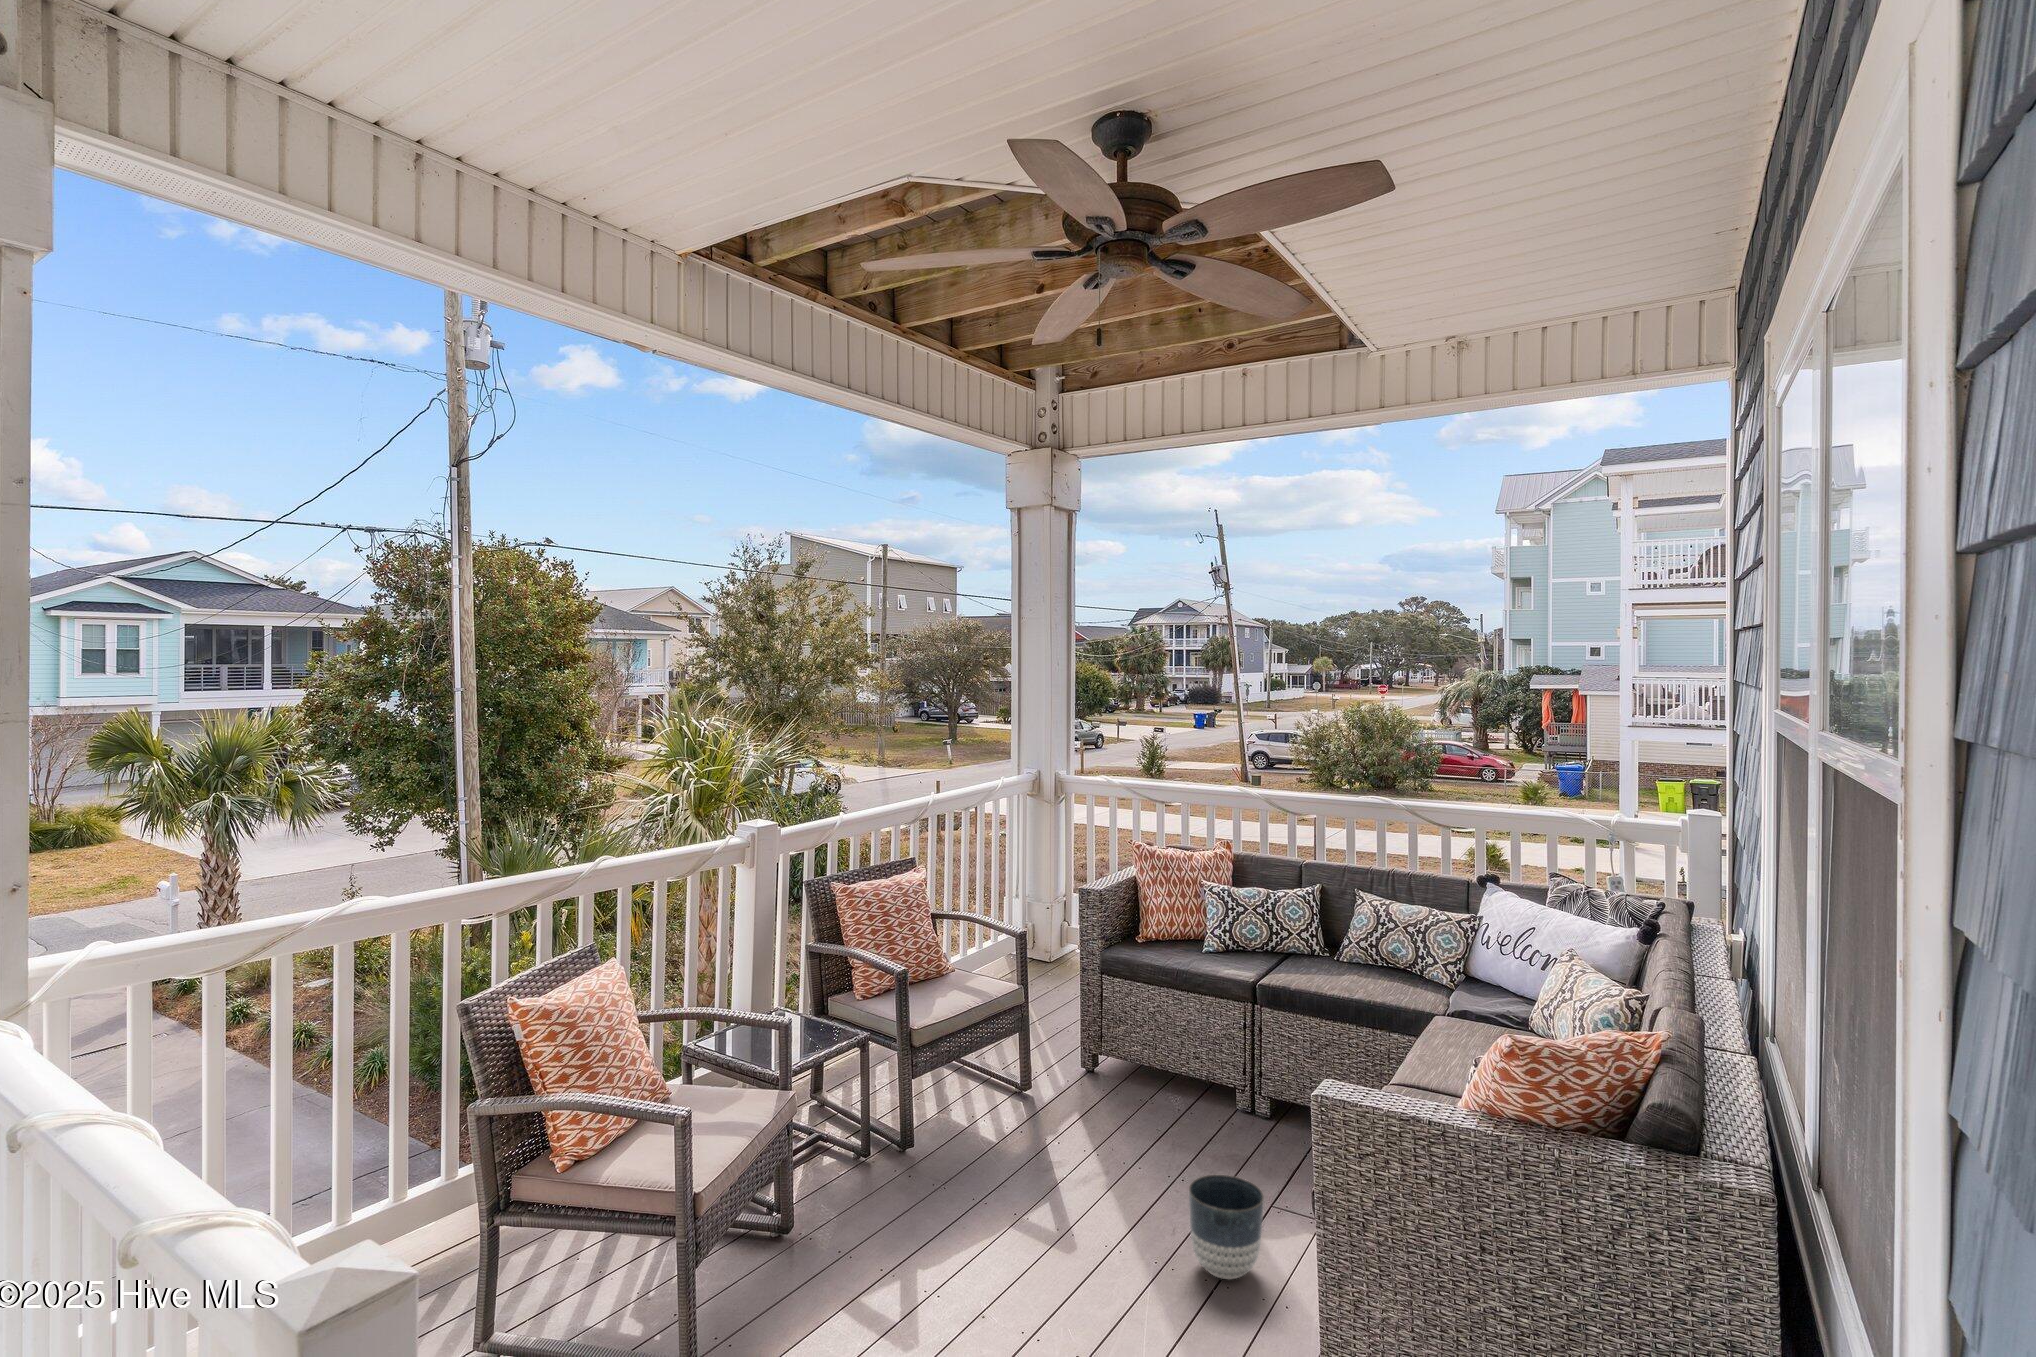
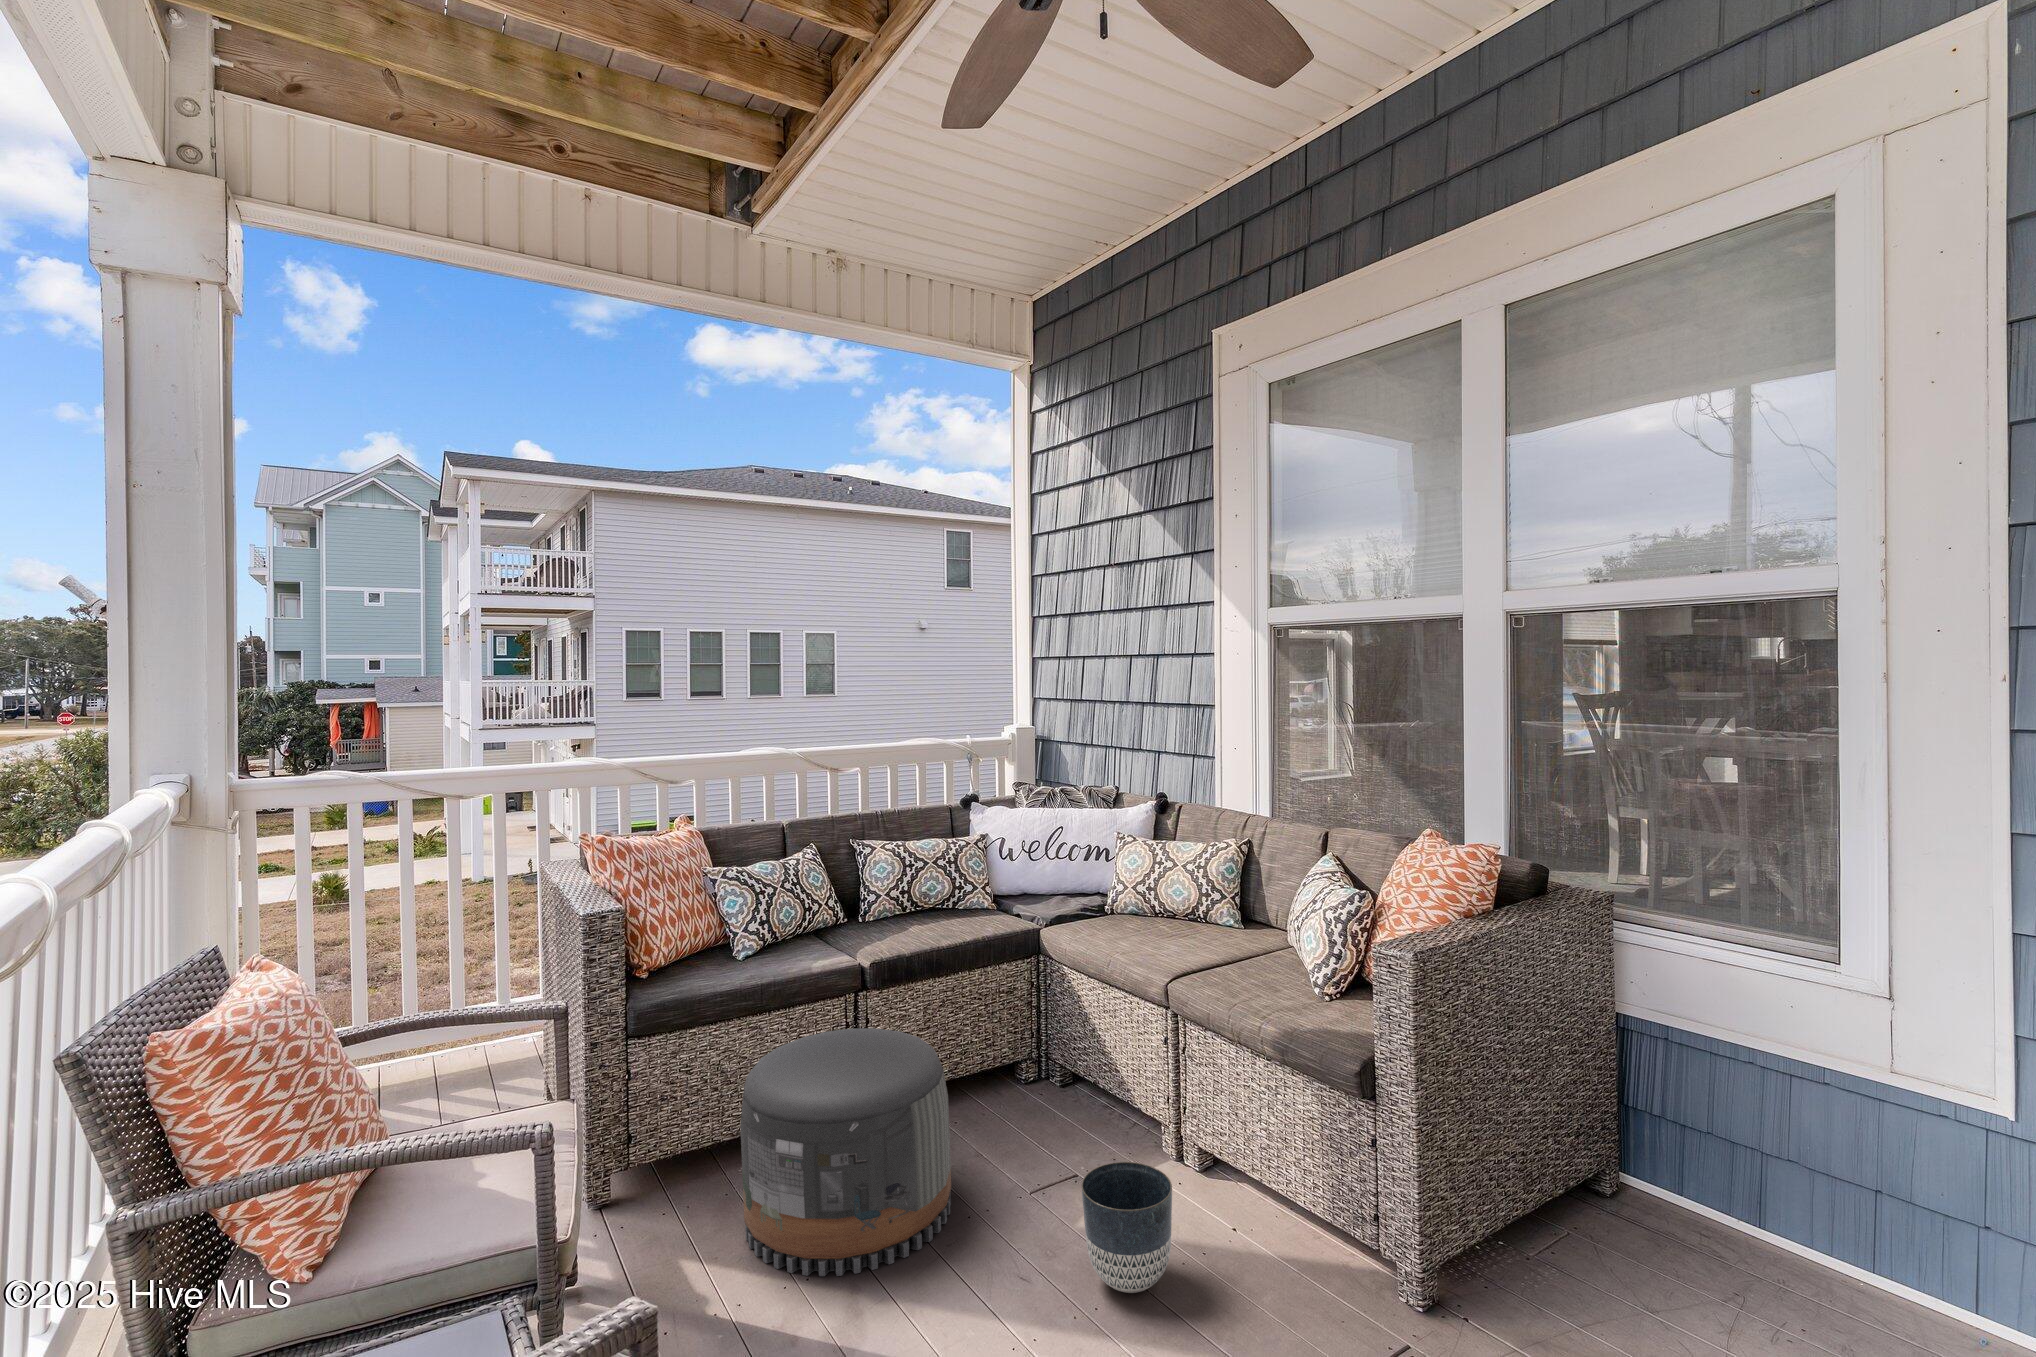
pouf: none [1090,1013,1243,1183] -> present [740,1028,951,1276]

